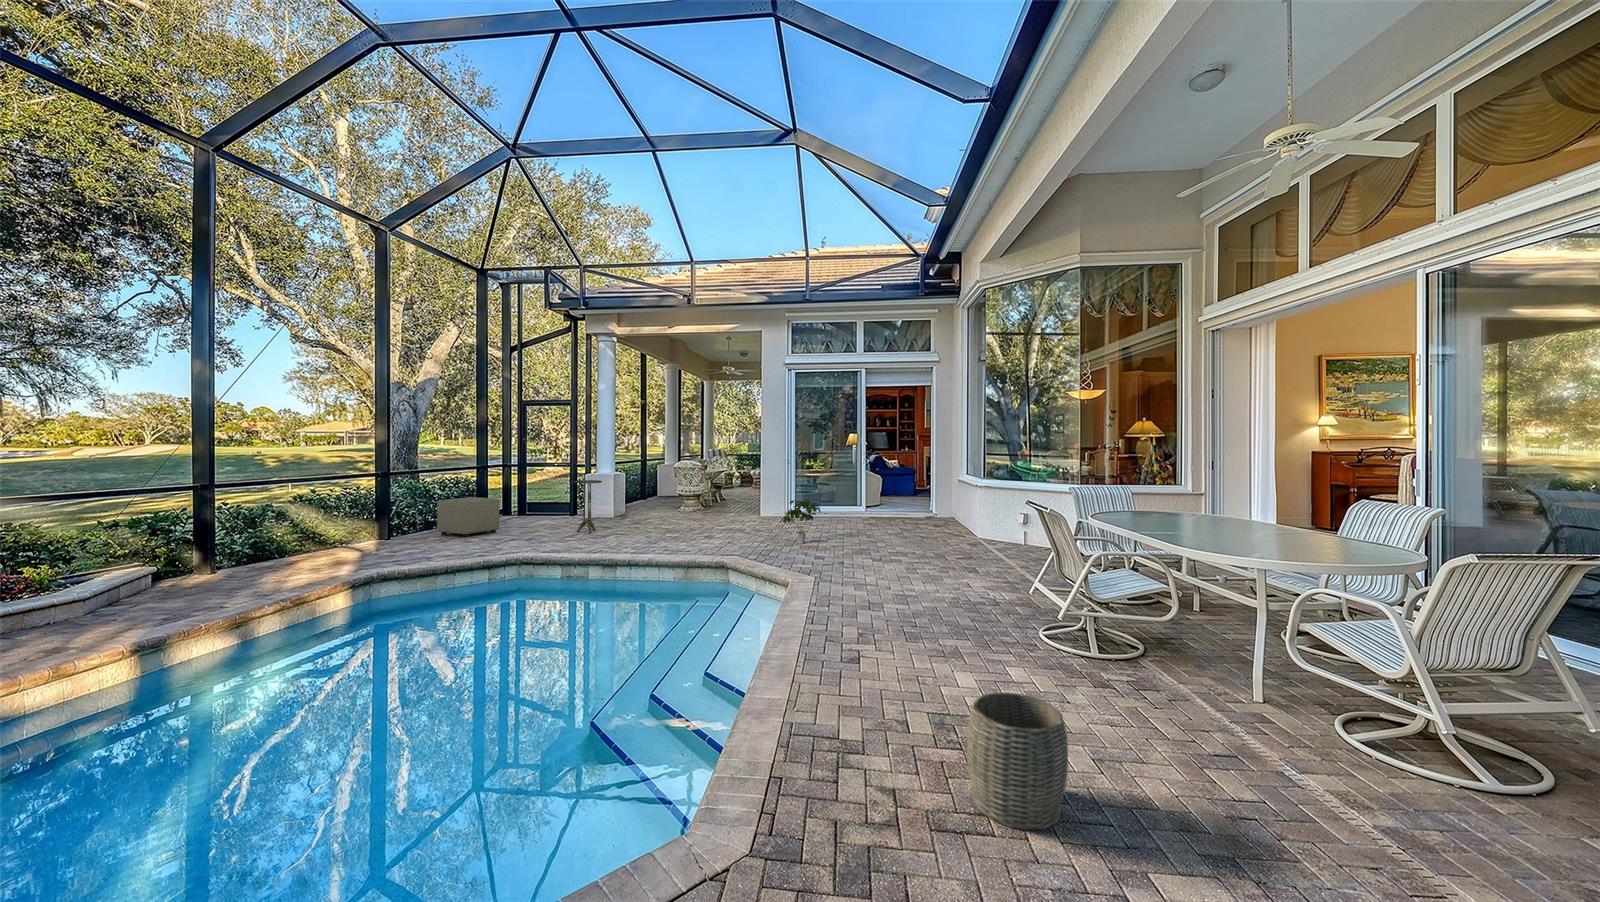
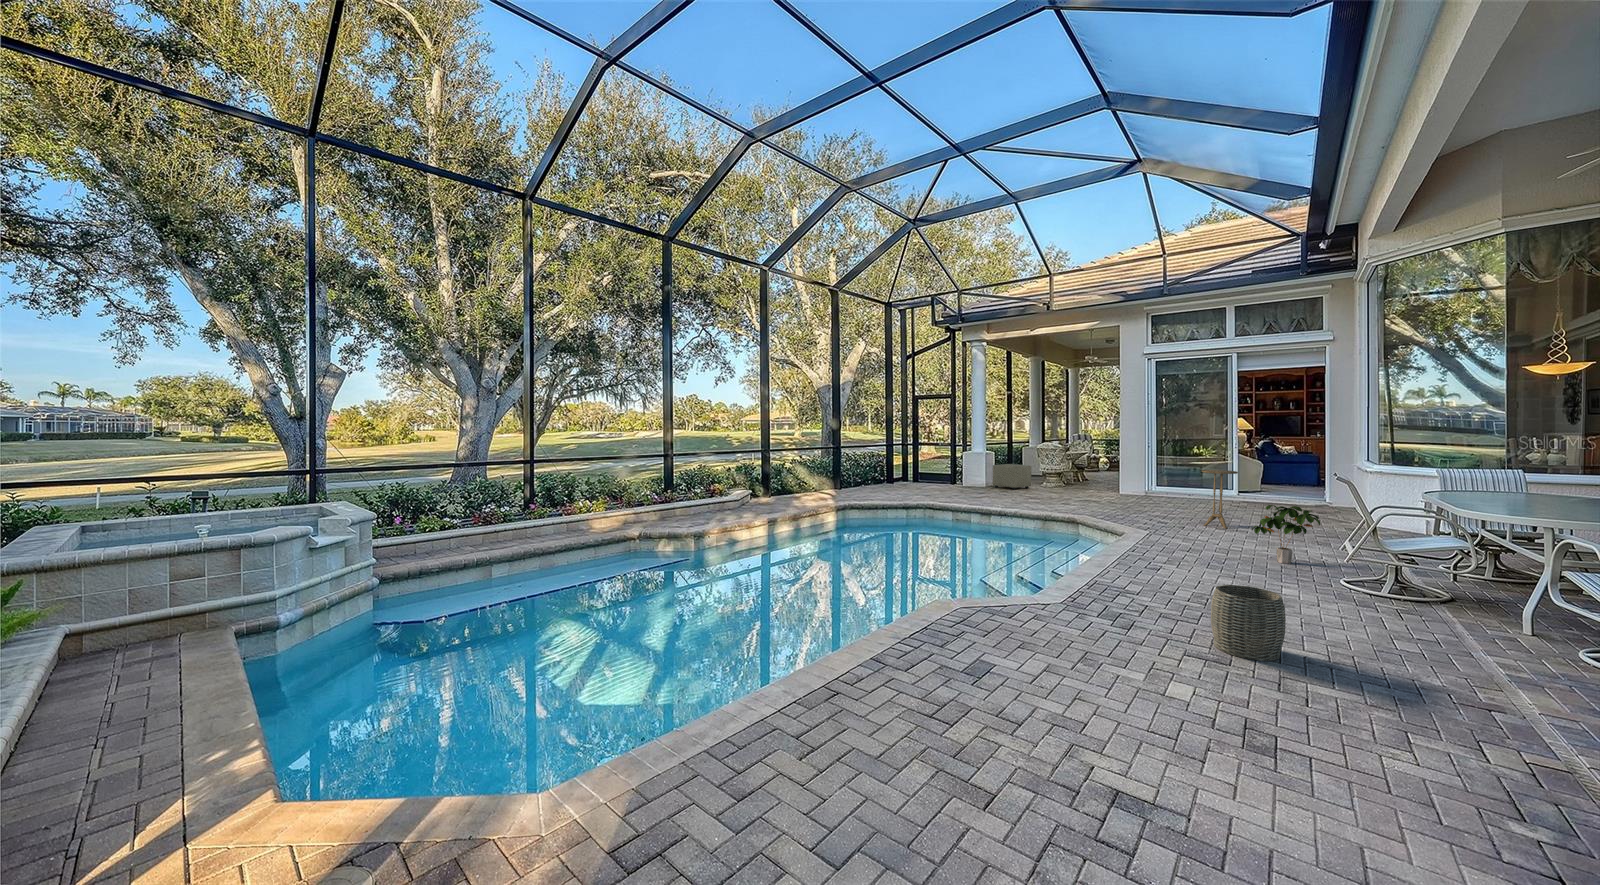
side table: present [574,480,602,533] -> present [1202,470,1238,529]
ottoman: present [437,497,500,537] -> present [993,464,1031,490]
potted plant: present [782,500,820,544] -> present [1252,505,1320,564]

